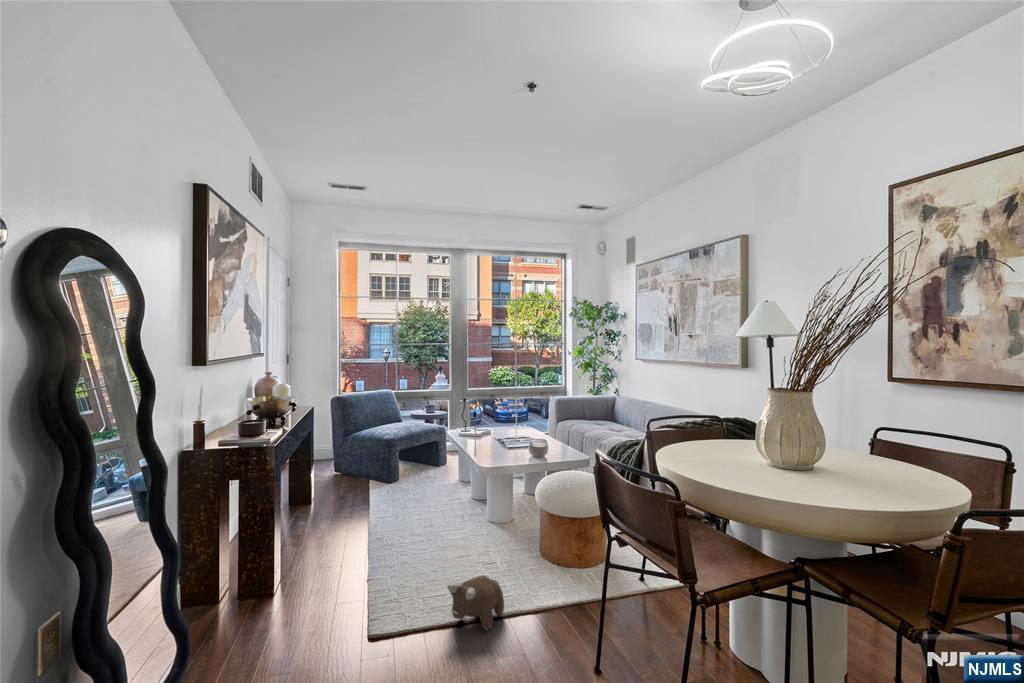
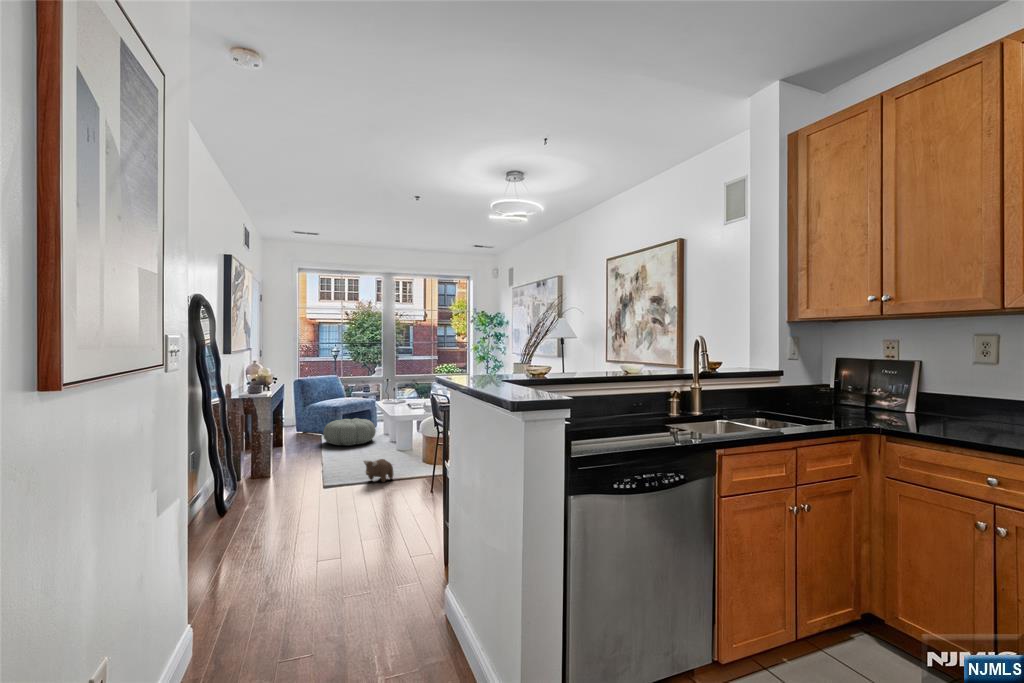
pouf: none [371,459,450,506] -> present [323,418,376,446]

